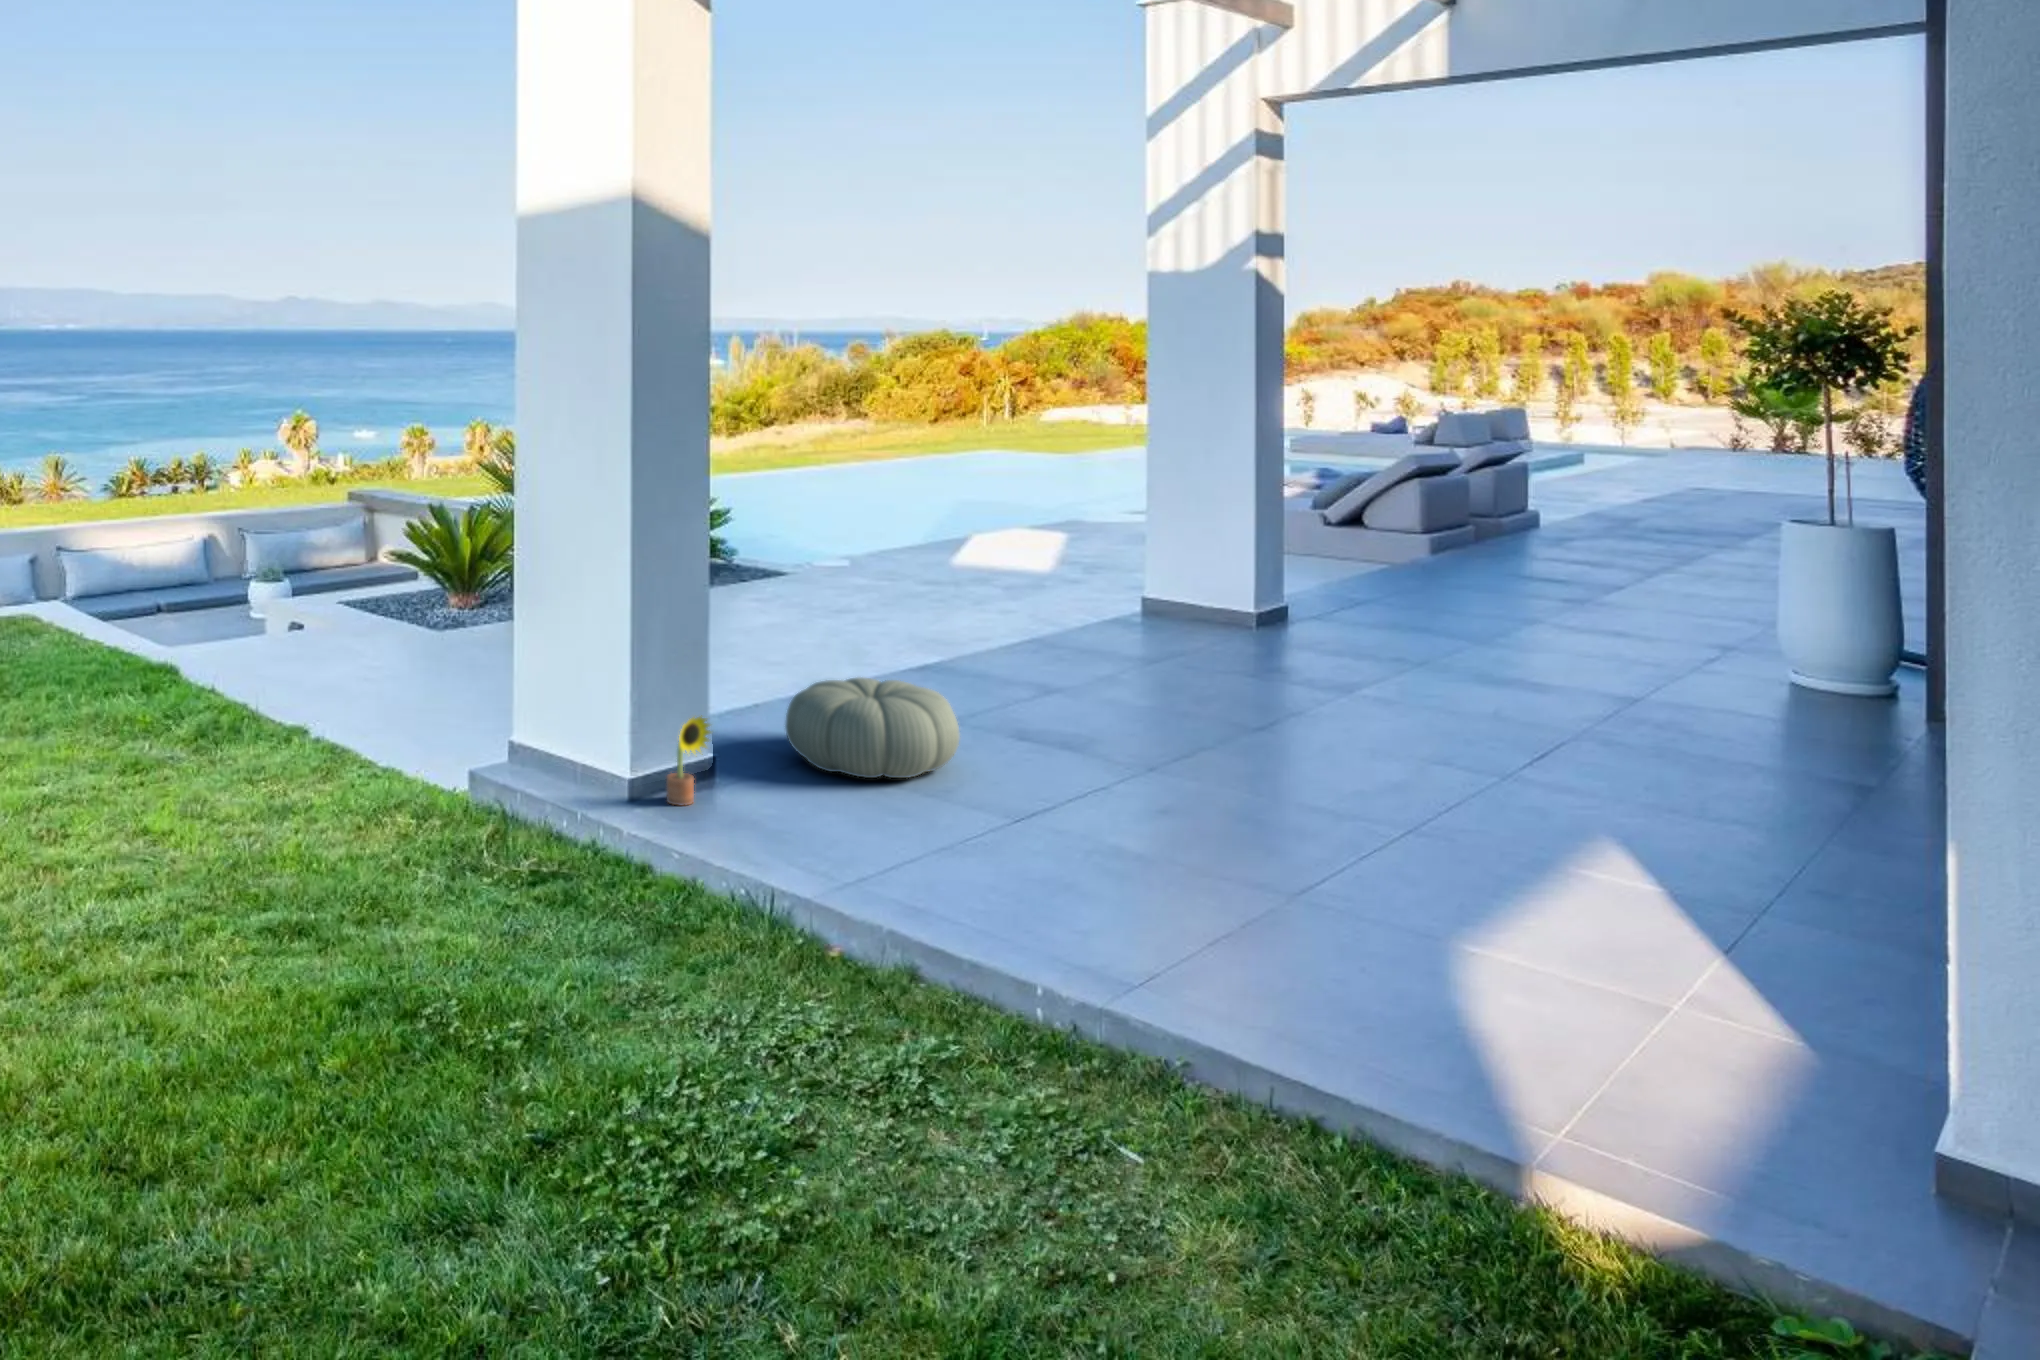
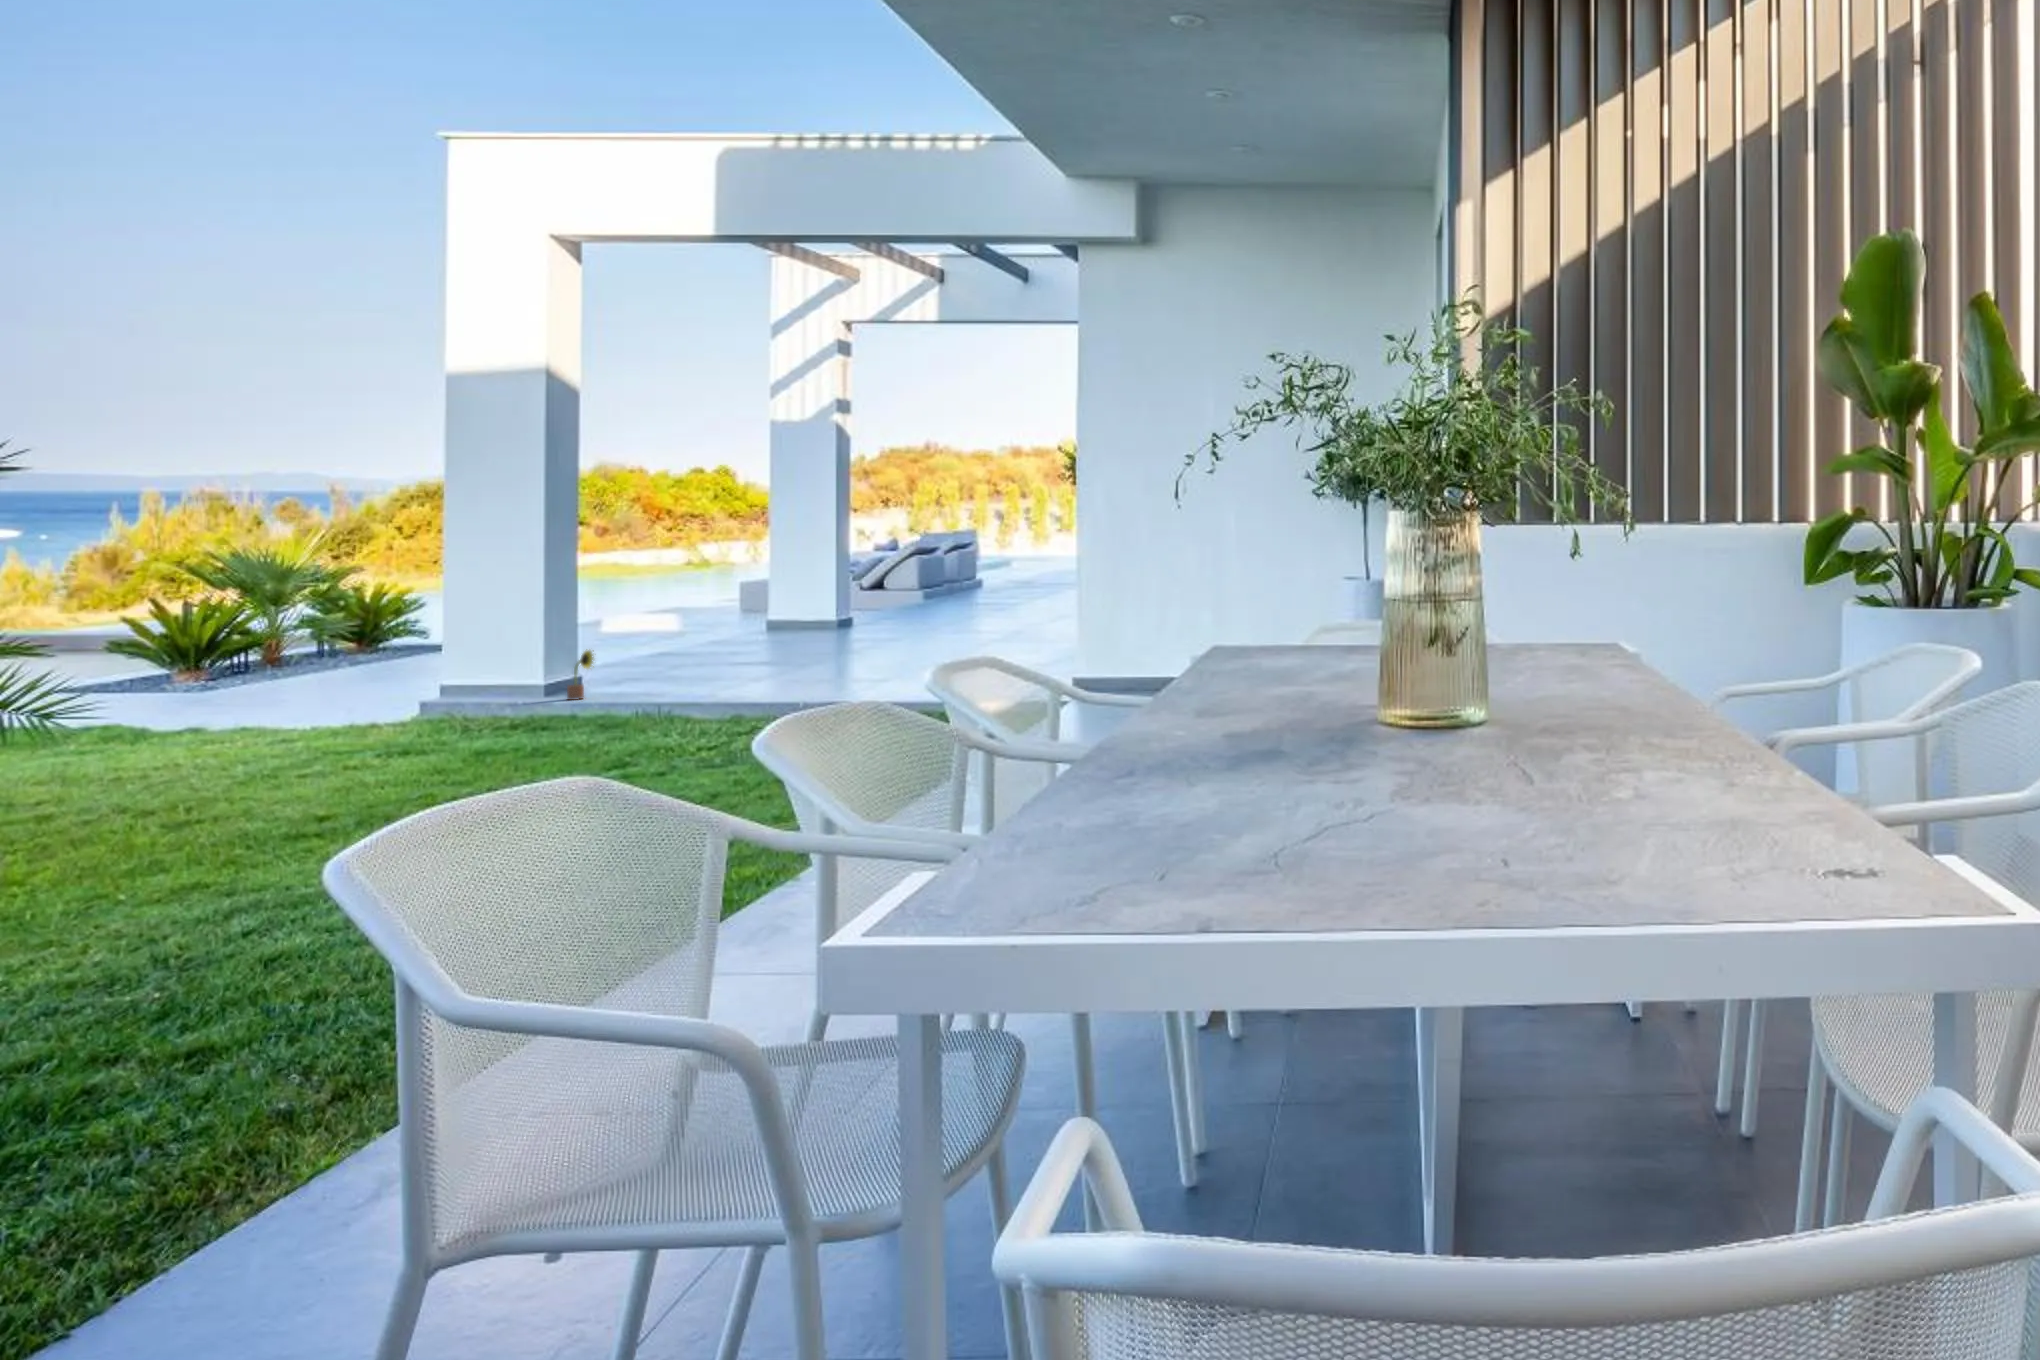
pouf: present [785,677,960,778] -> none [613,641,718,687]

